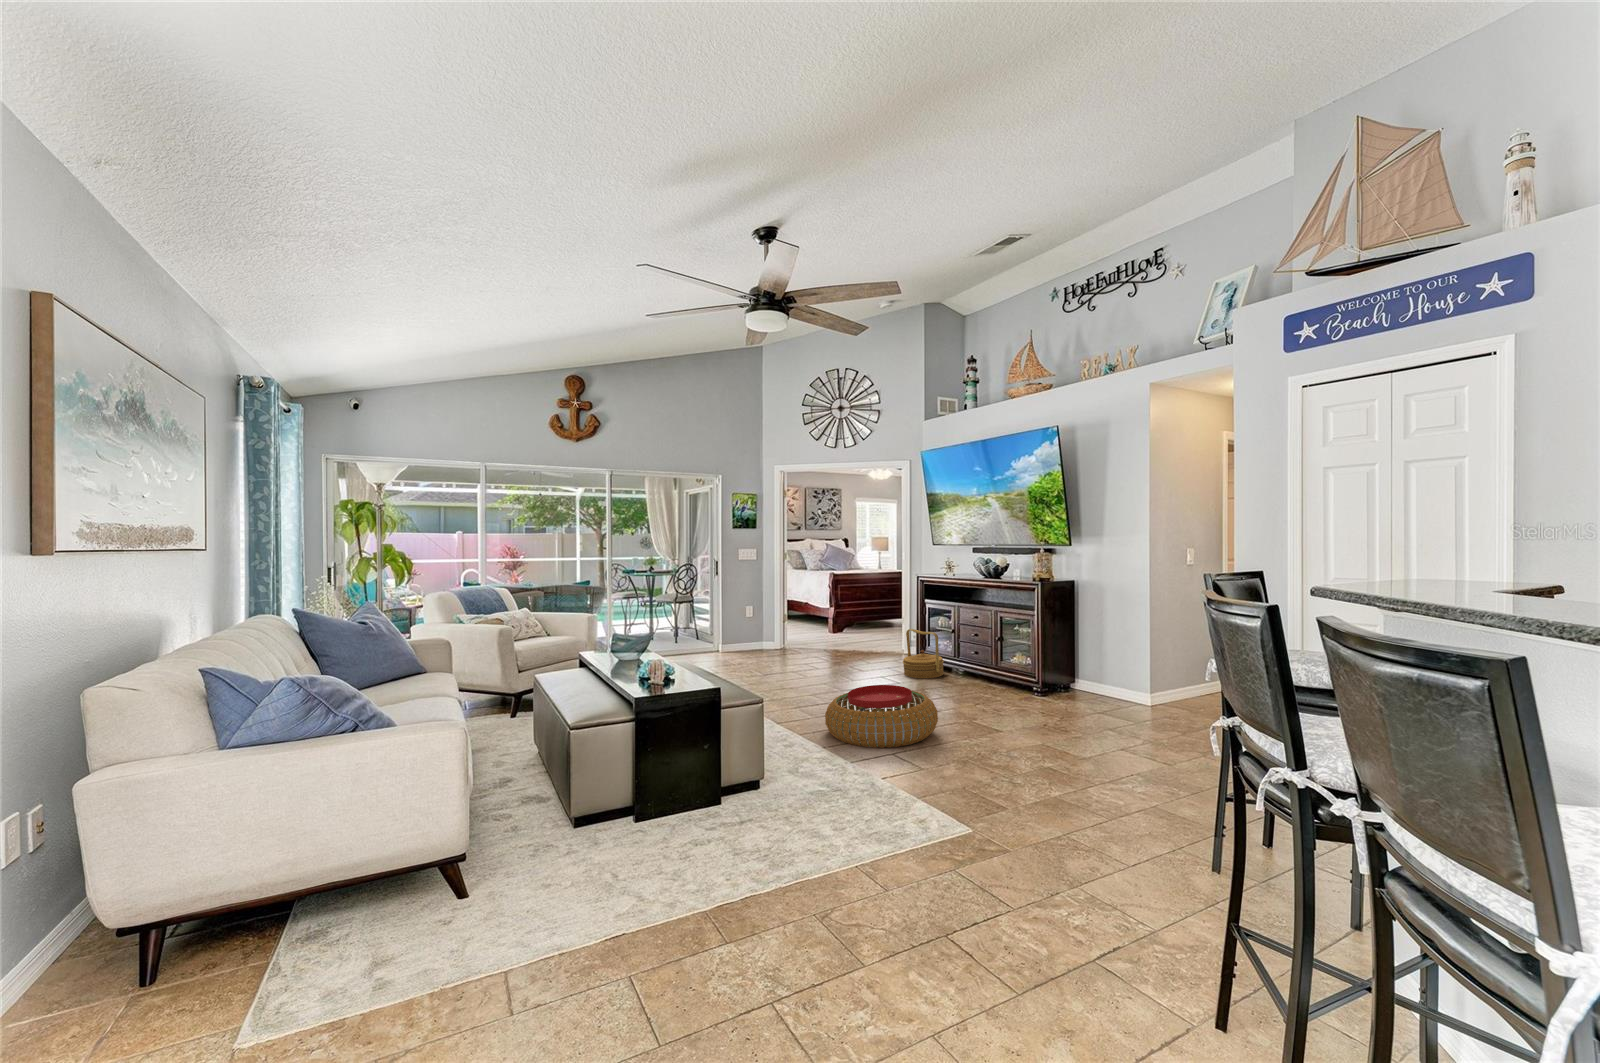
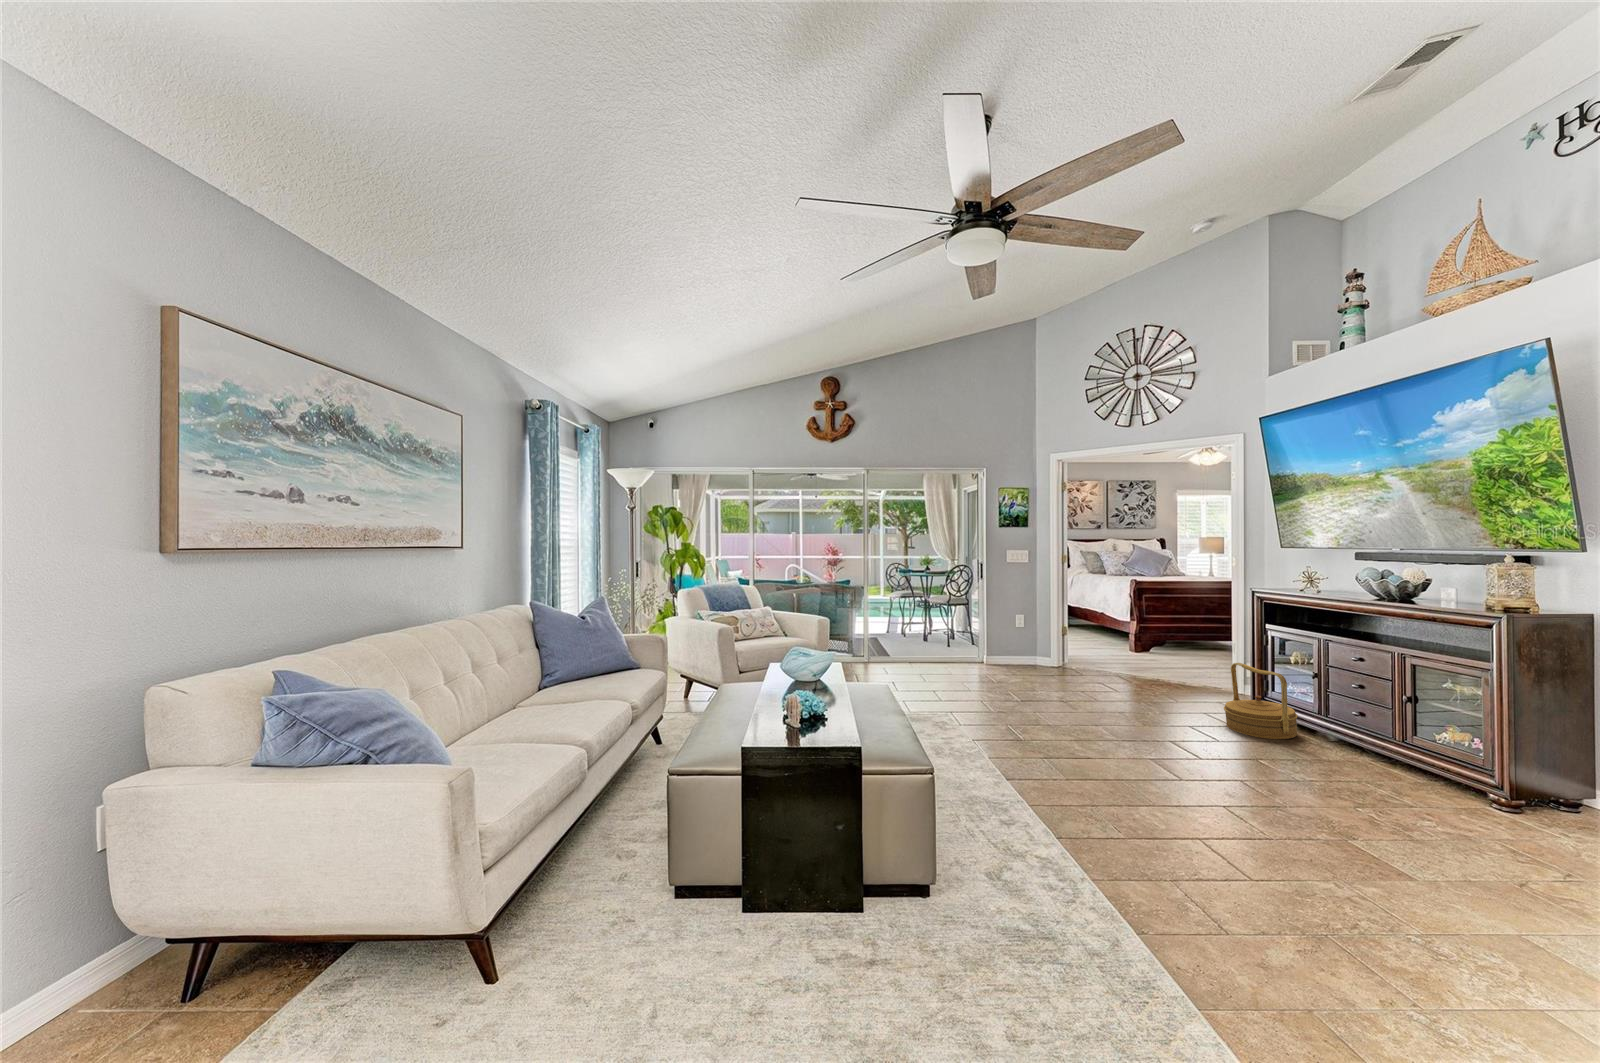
pouf: present [825,685,938,748] -> none [1064,757,1274,883]

